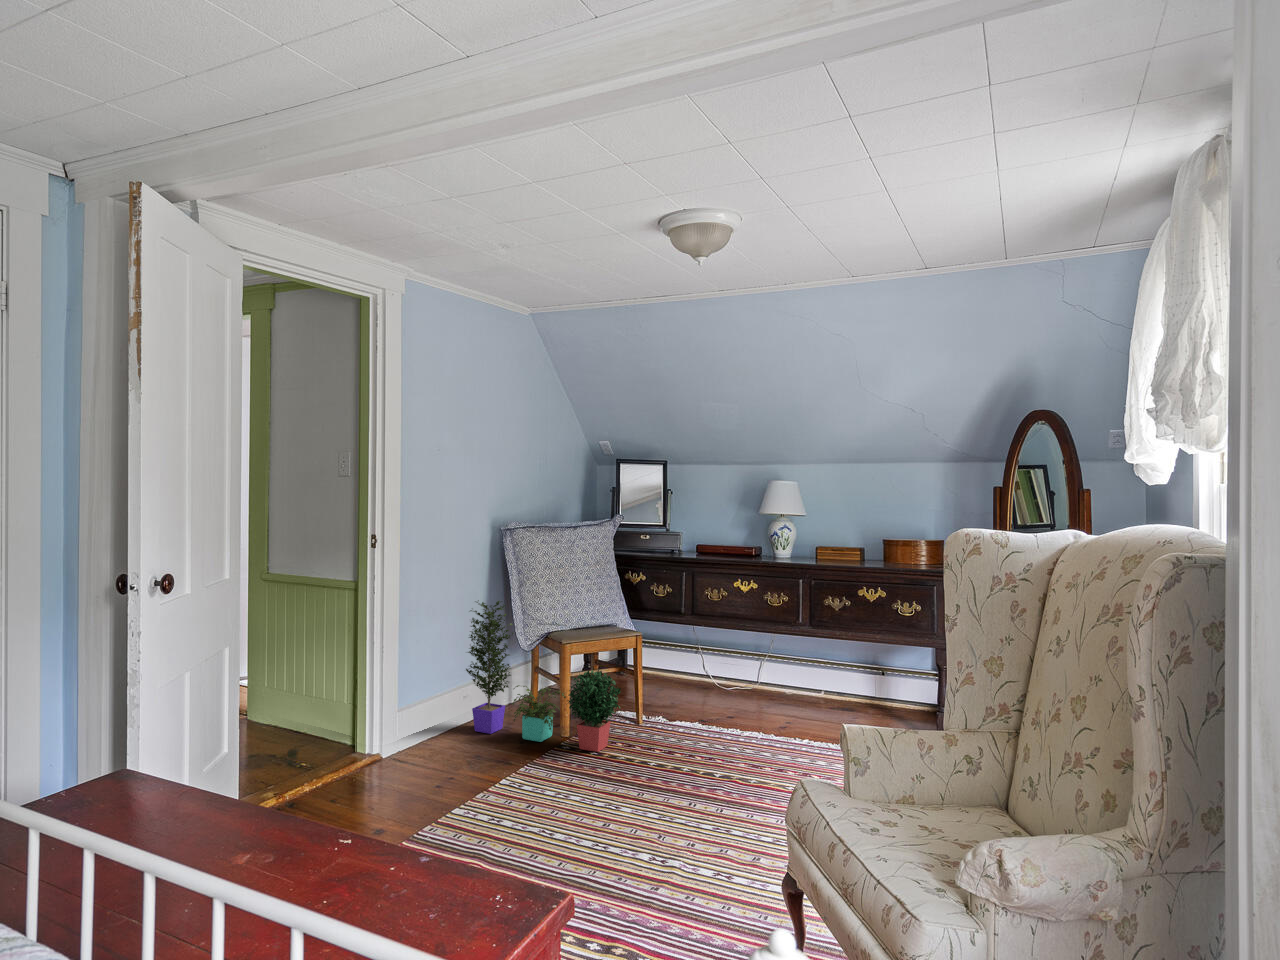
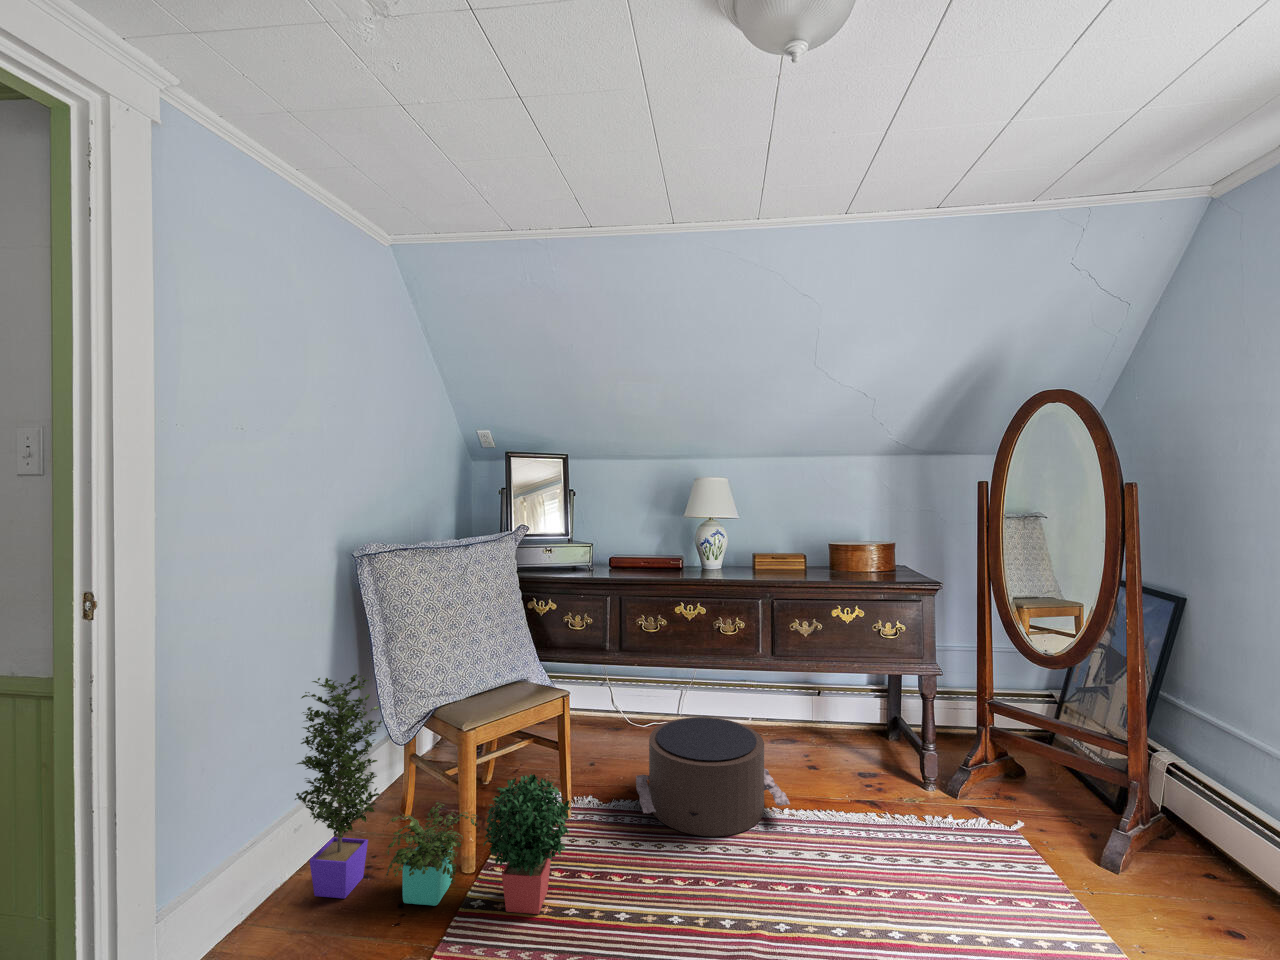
pouf: none [684,668,795,740] -> present [636,717,790,836]

